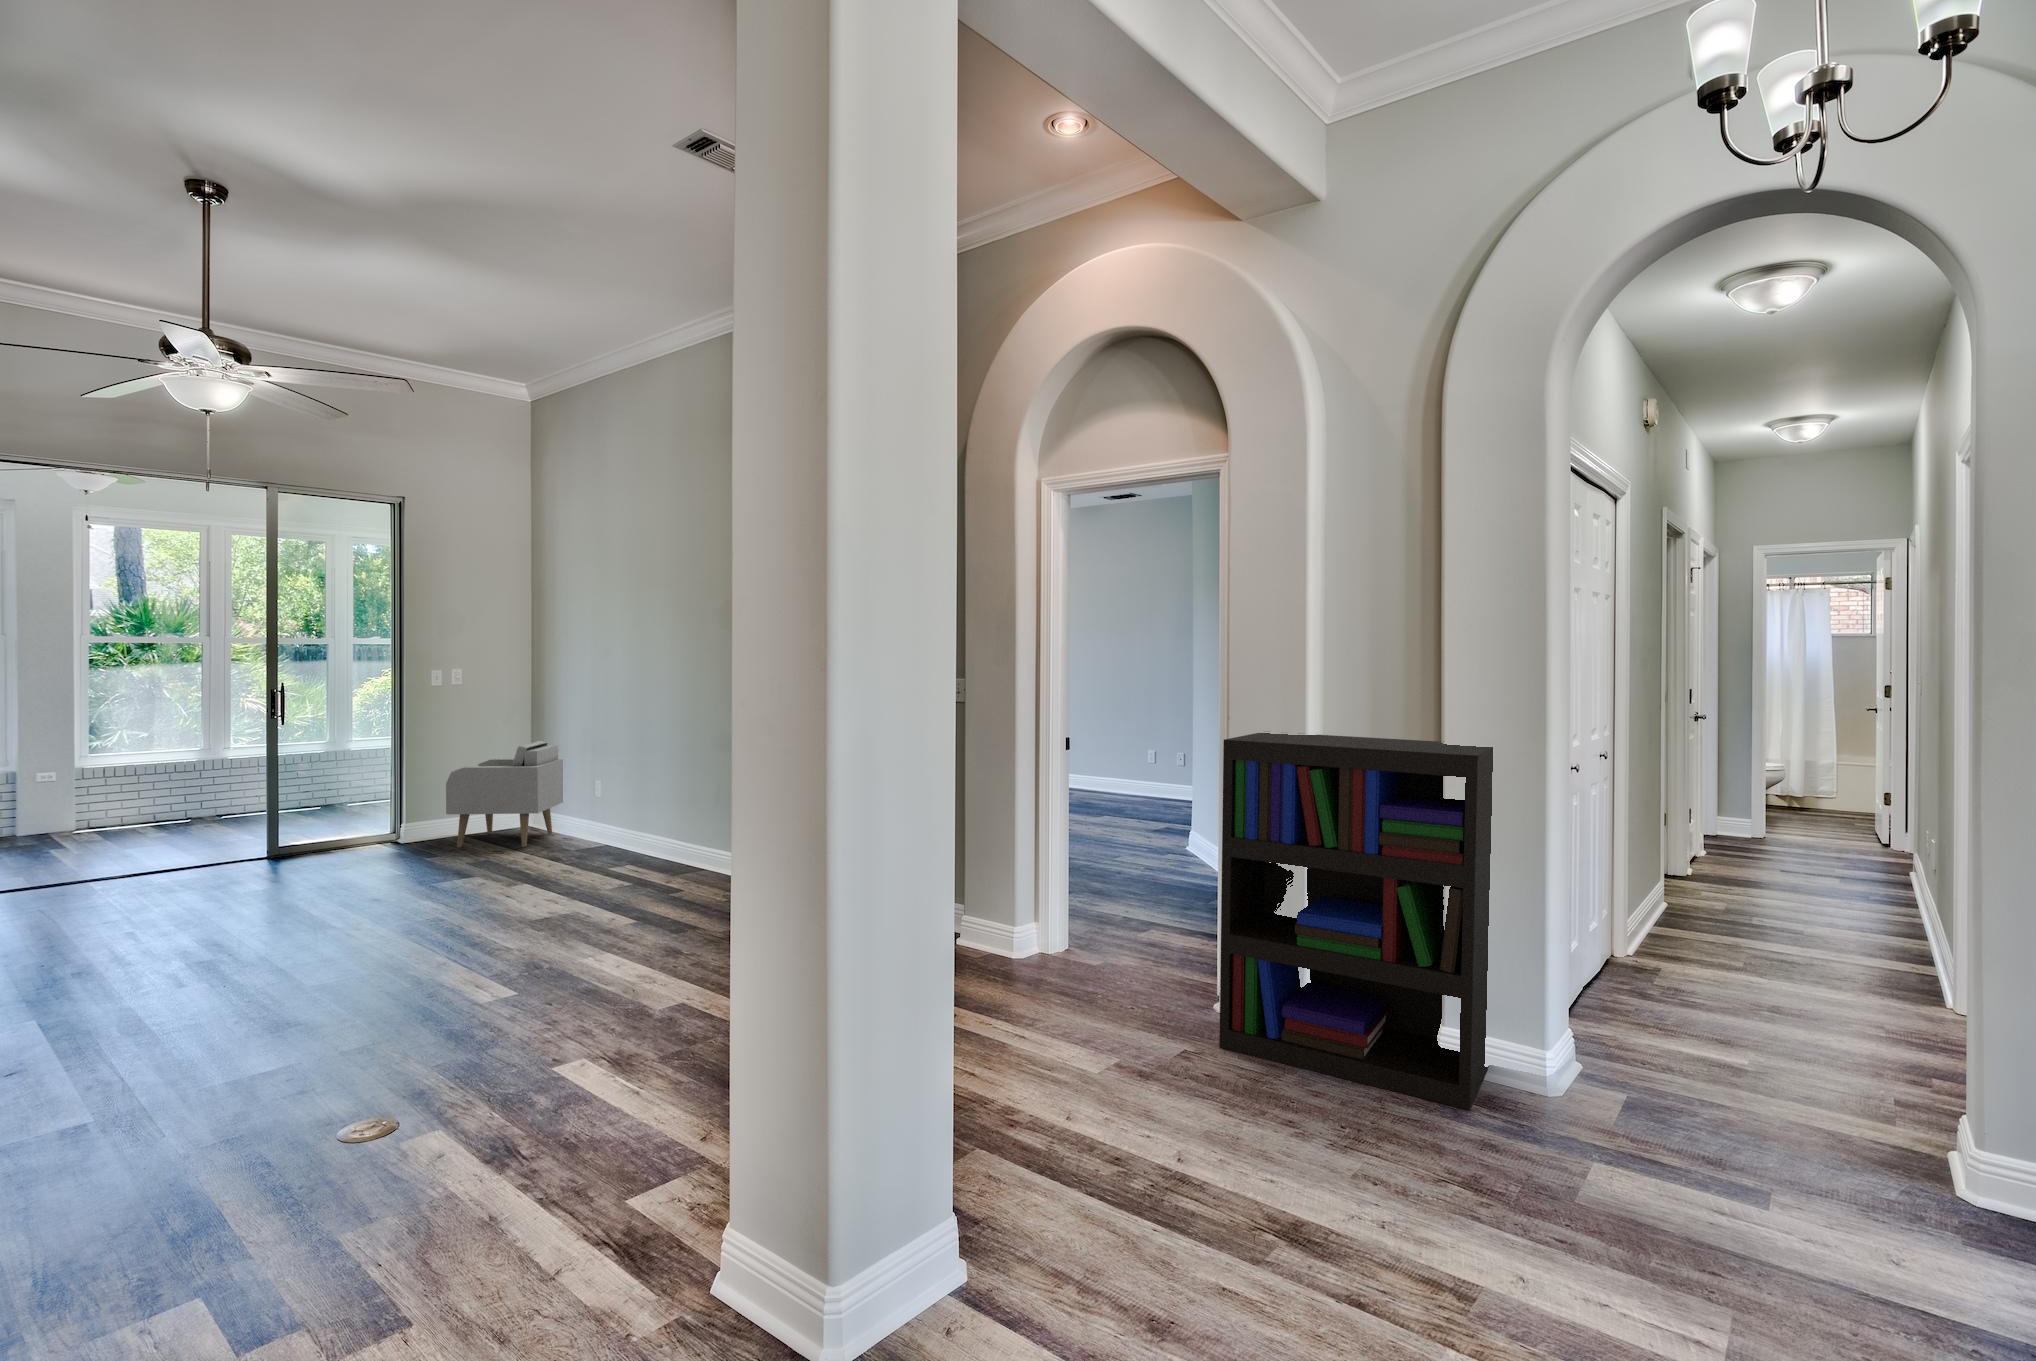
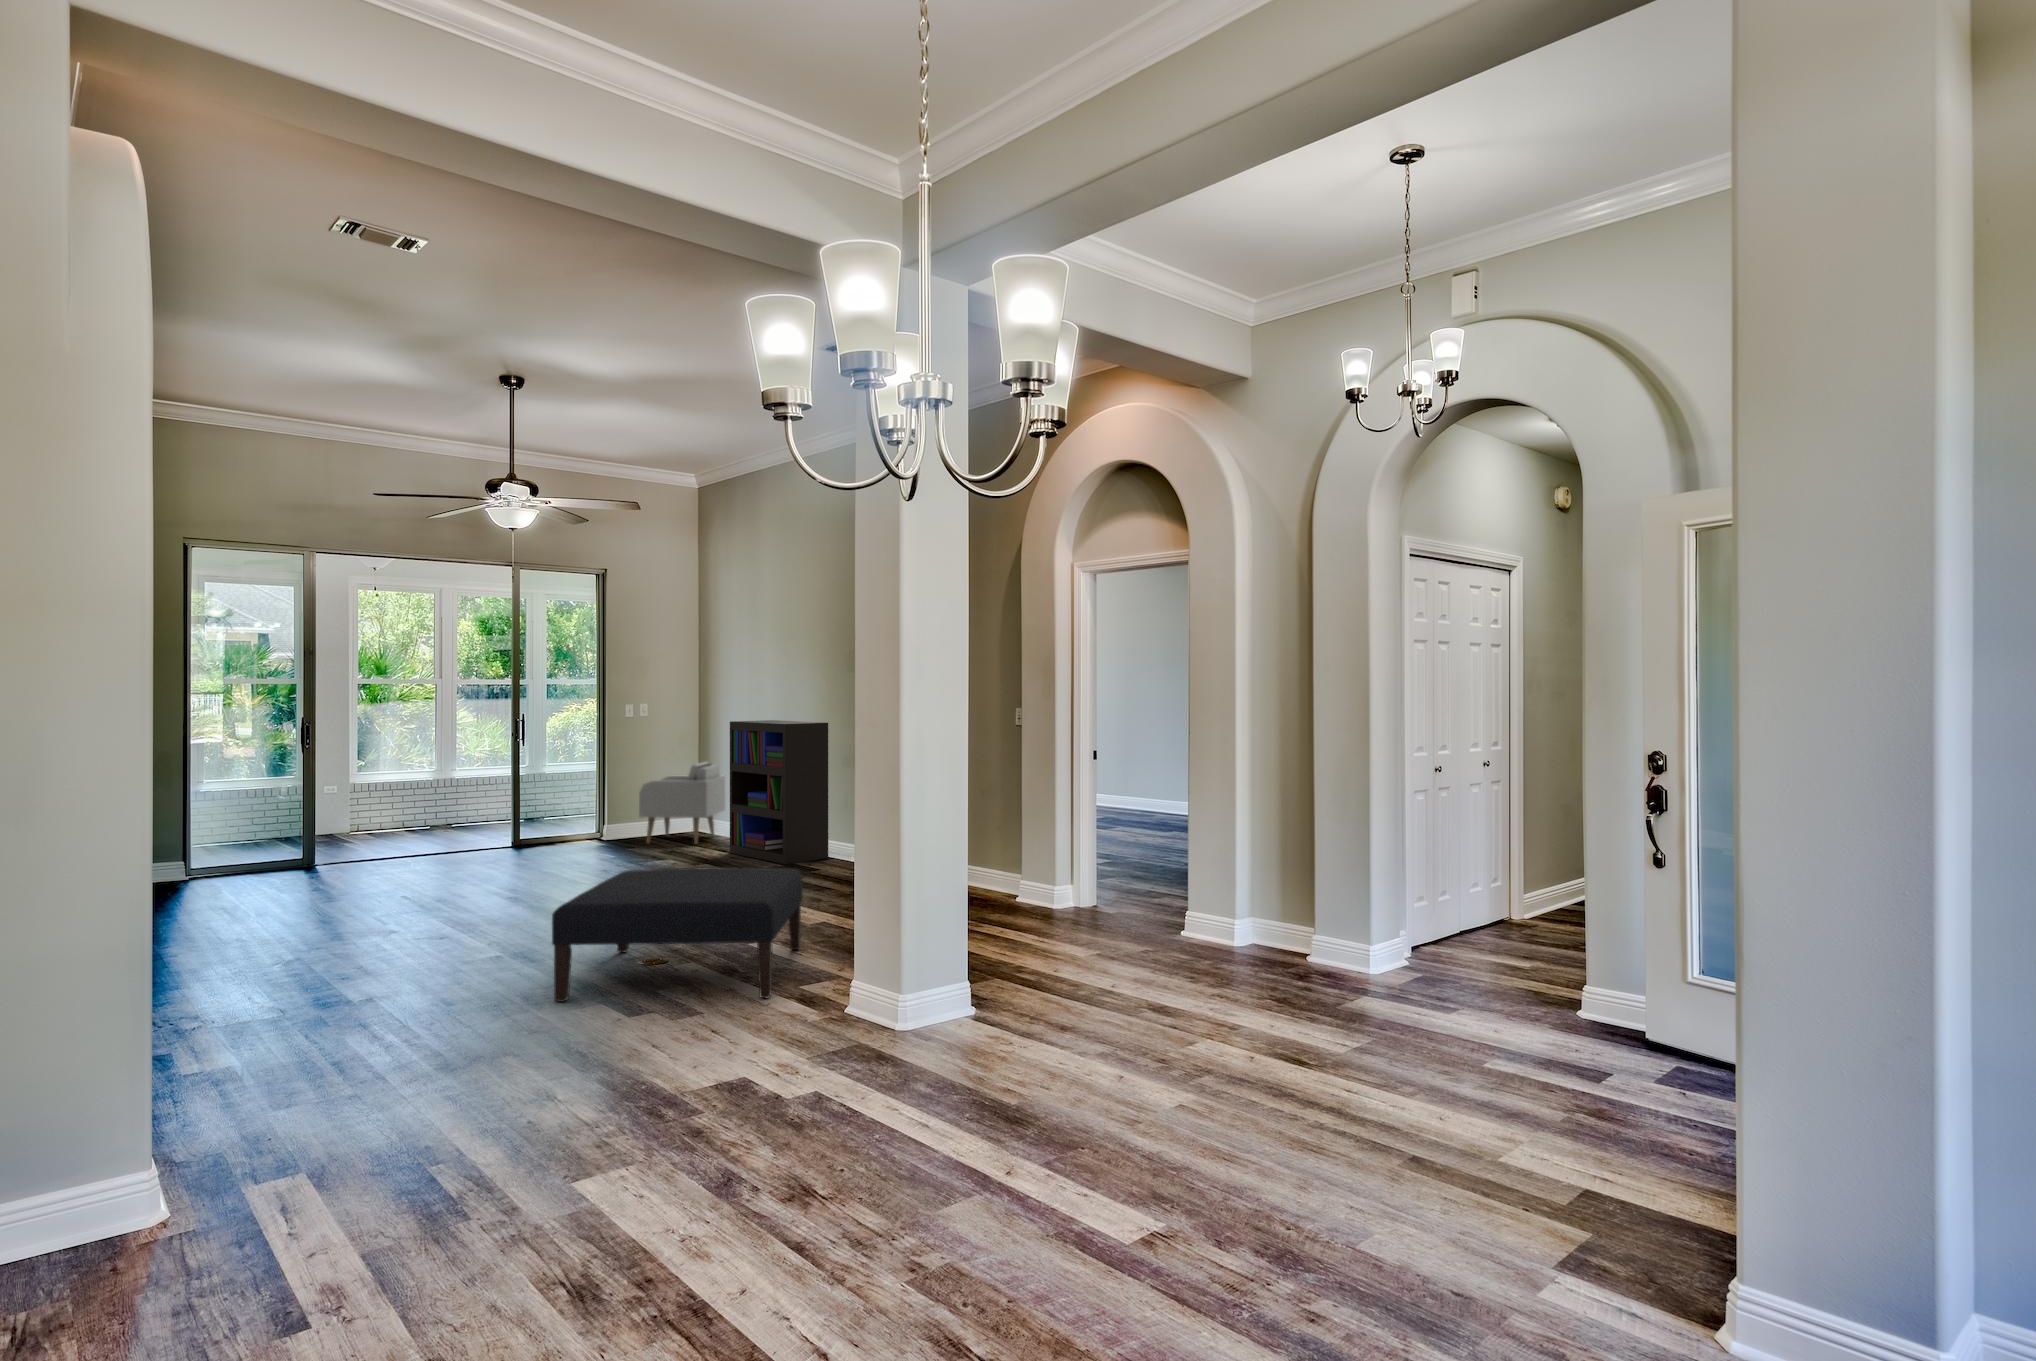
bookshelf: present [1219,733,1493,1110] -> present [730,720,828,864]
ottoman: none [76,947,643,1296] -> present [552,867,803,1002]

